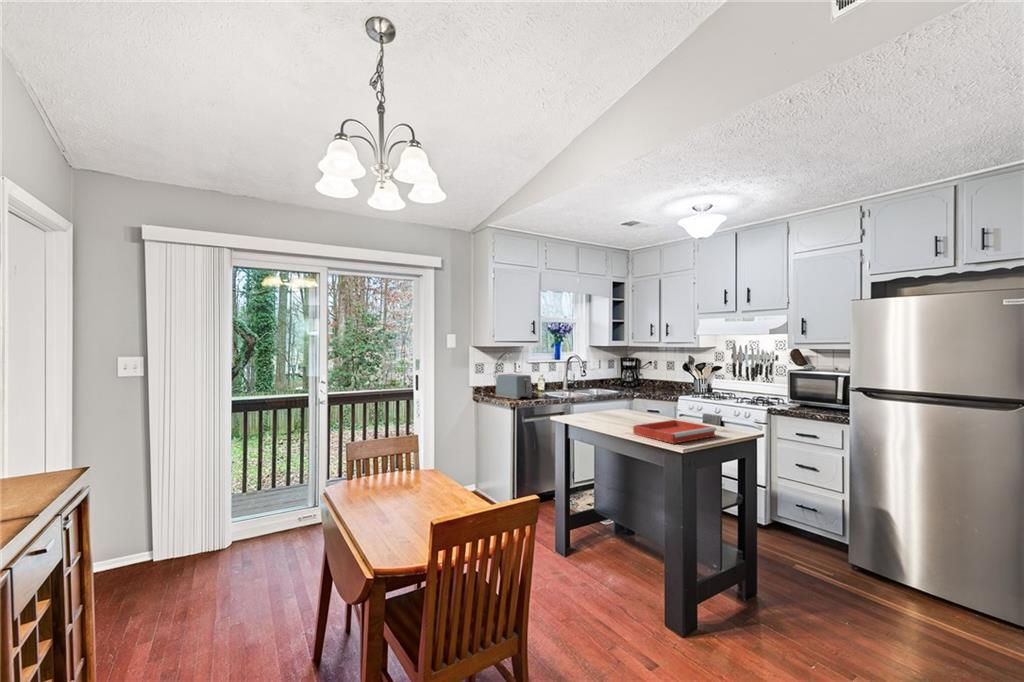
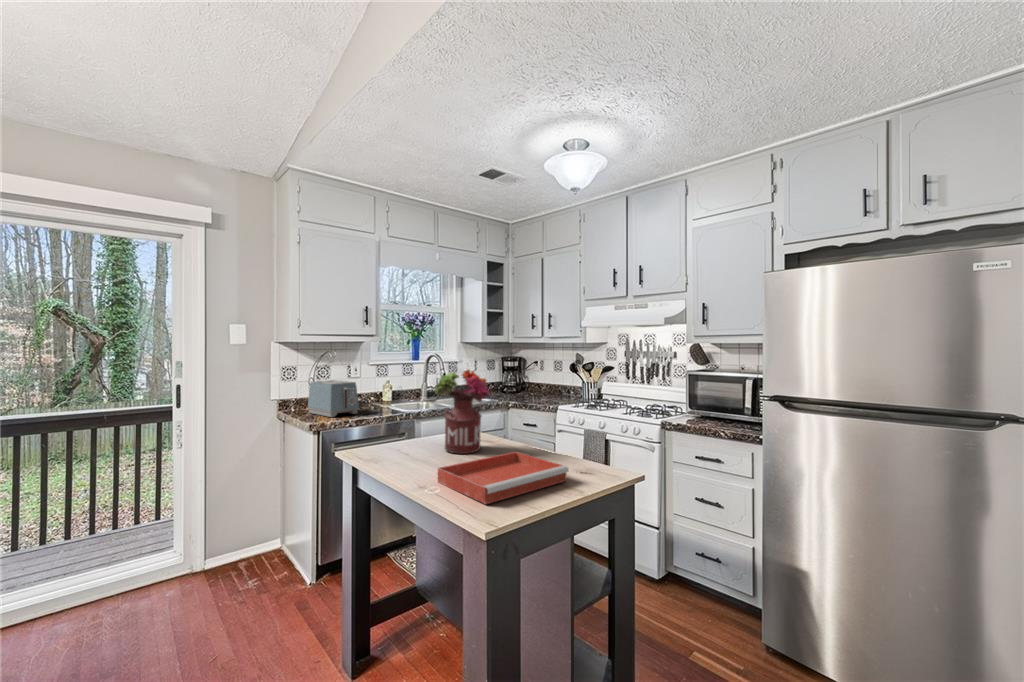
flower arrangement: none [614,367,653,422] -> present [435,369,489,454]

